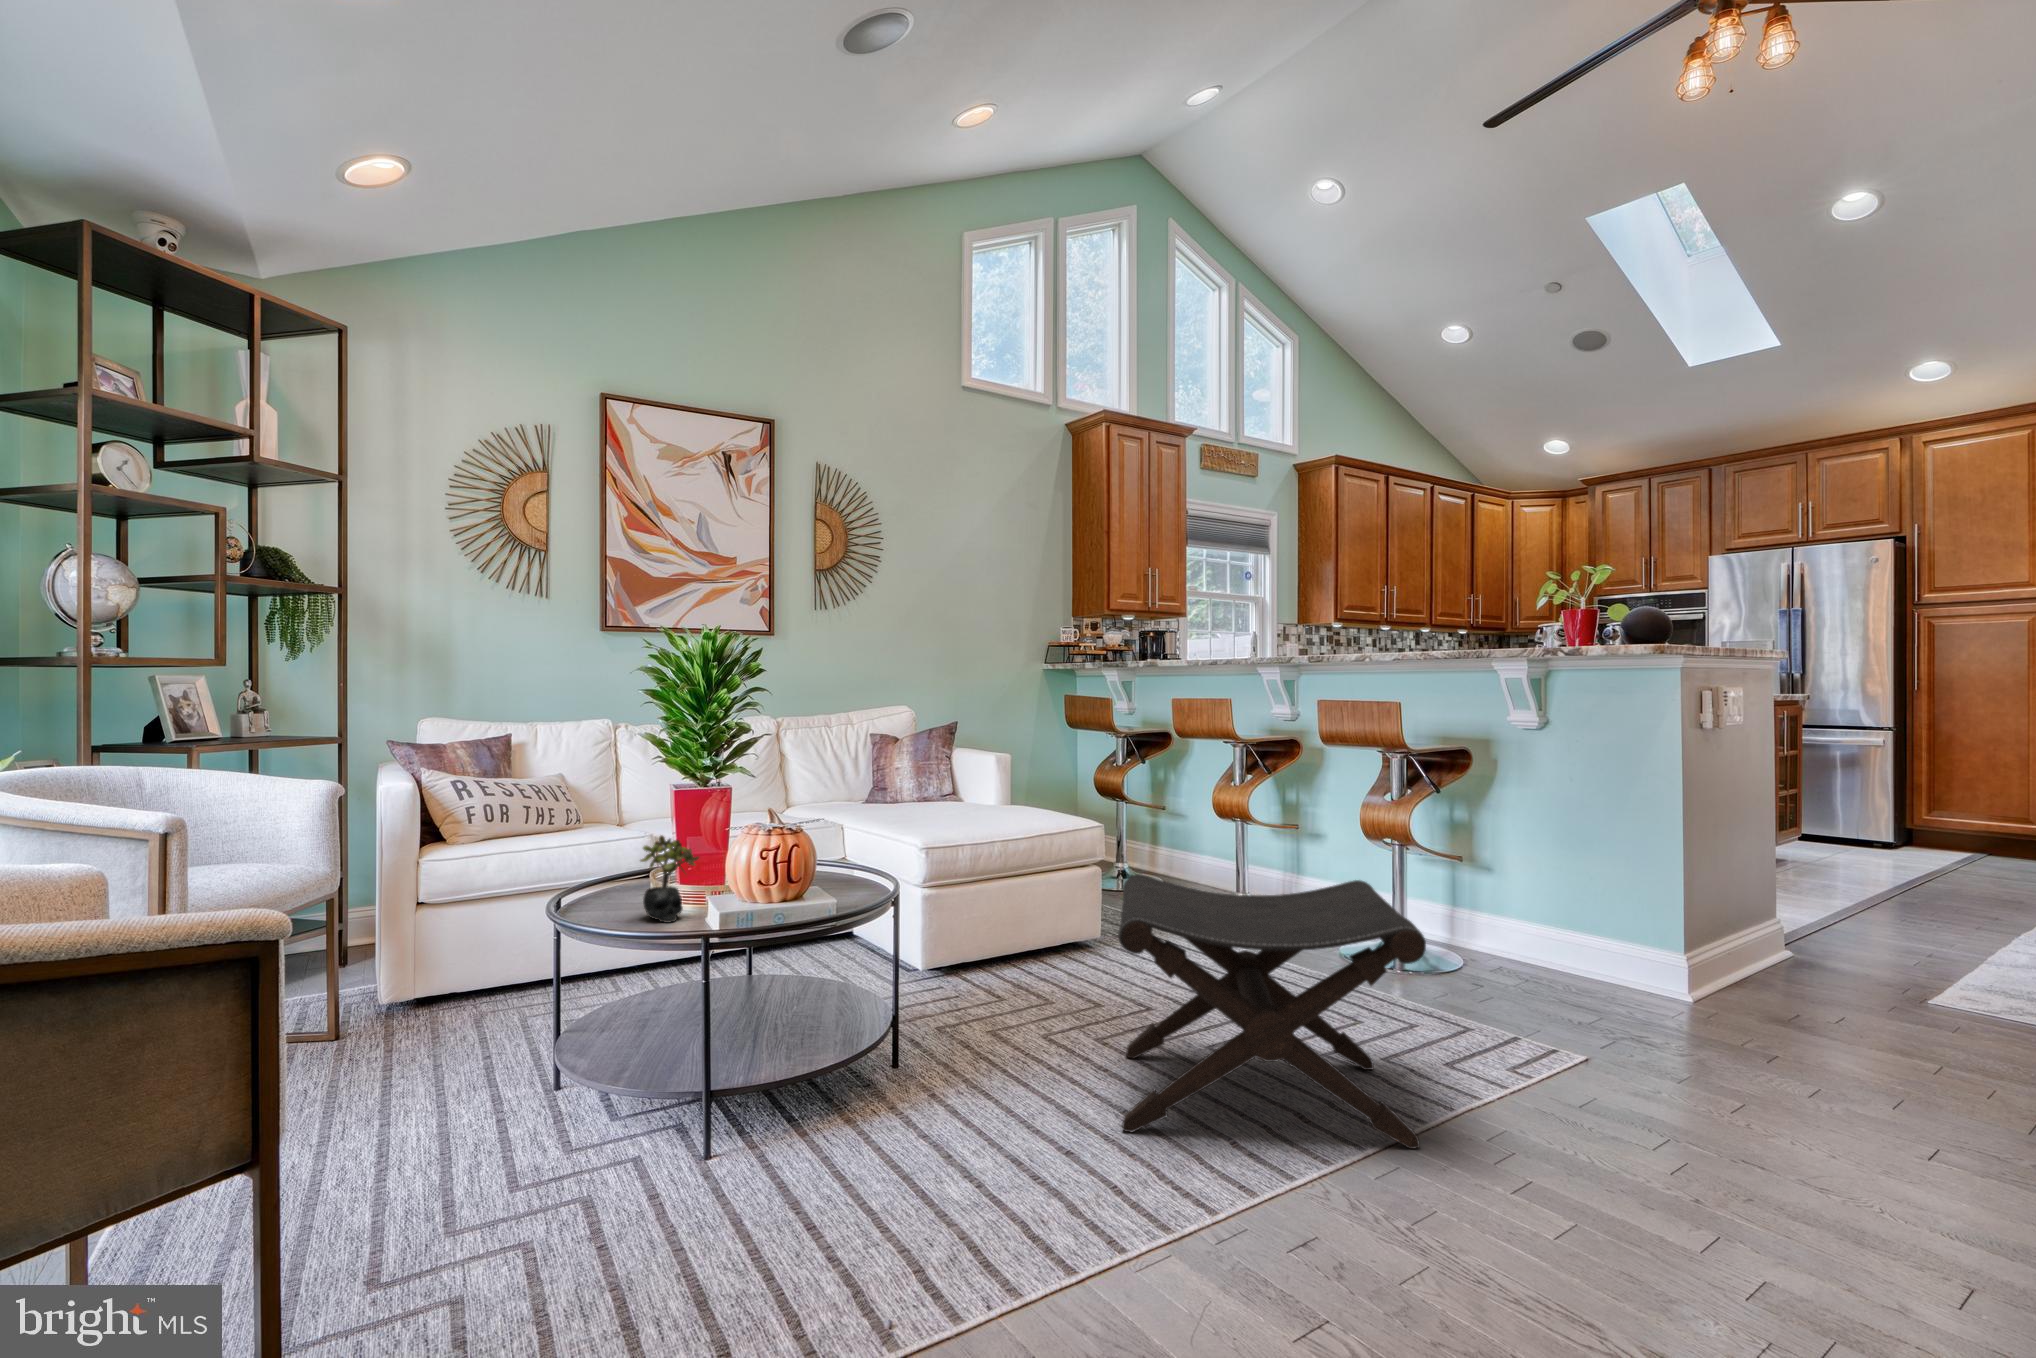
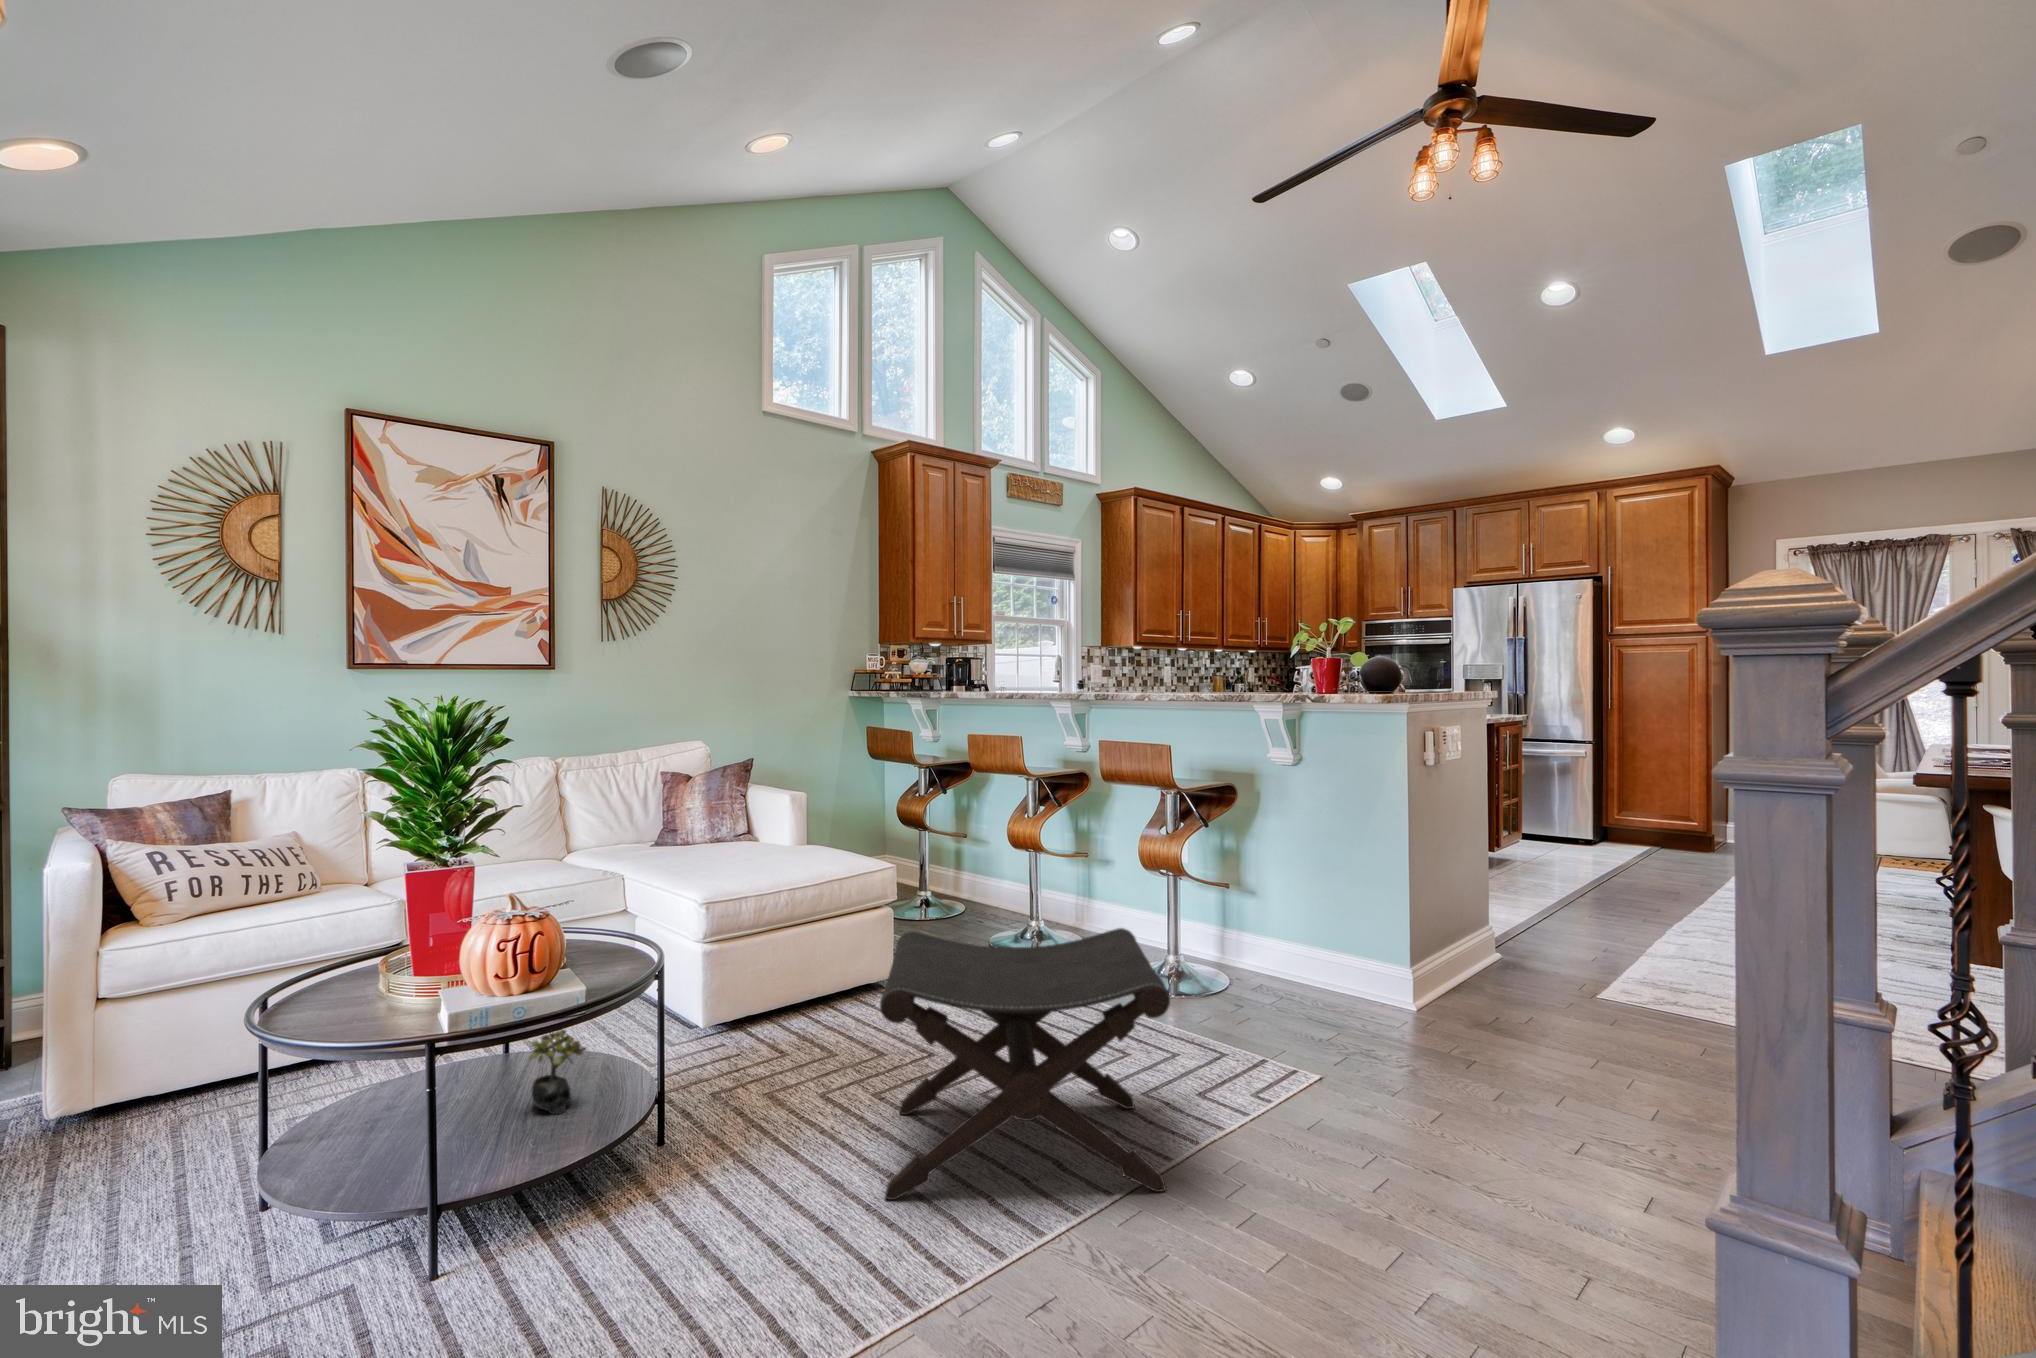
succulent plant: present [640,836,699,923] -> present [530,1030,586,1114]

